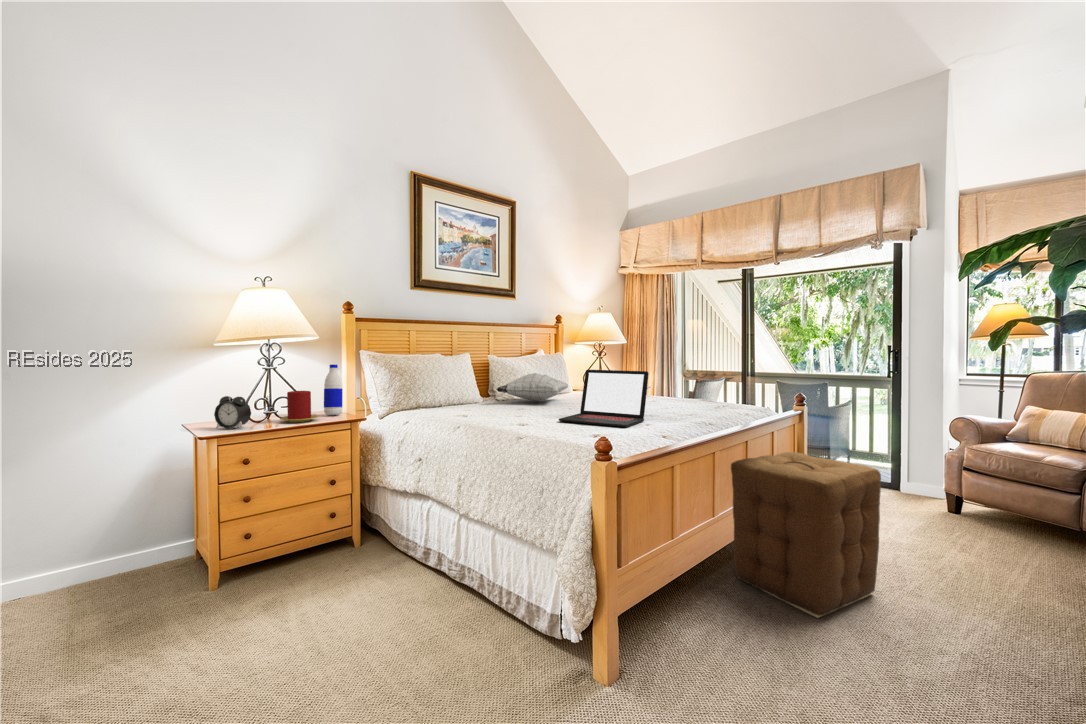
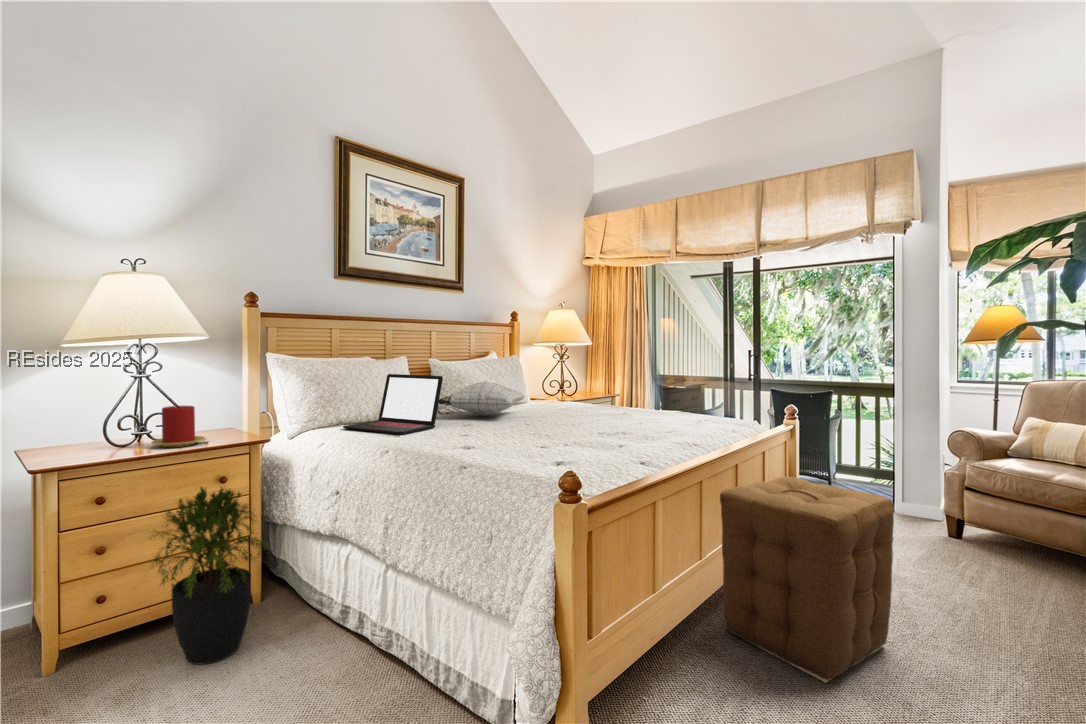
water bottle: present [324,365,343,415] -> none [214,372,240,436]
laptop: present [559,370,649,427] -> present [343,374,443,434]
alarm clock: present [214,396,251,429] -> none [54,414,109,458]
potted plant: none [281,451,371,587] -> present [151,487,266,664]

